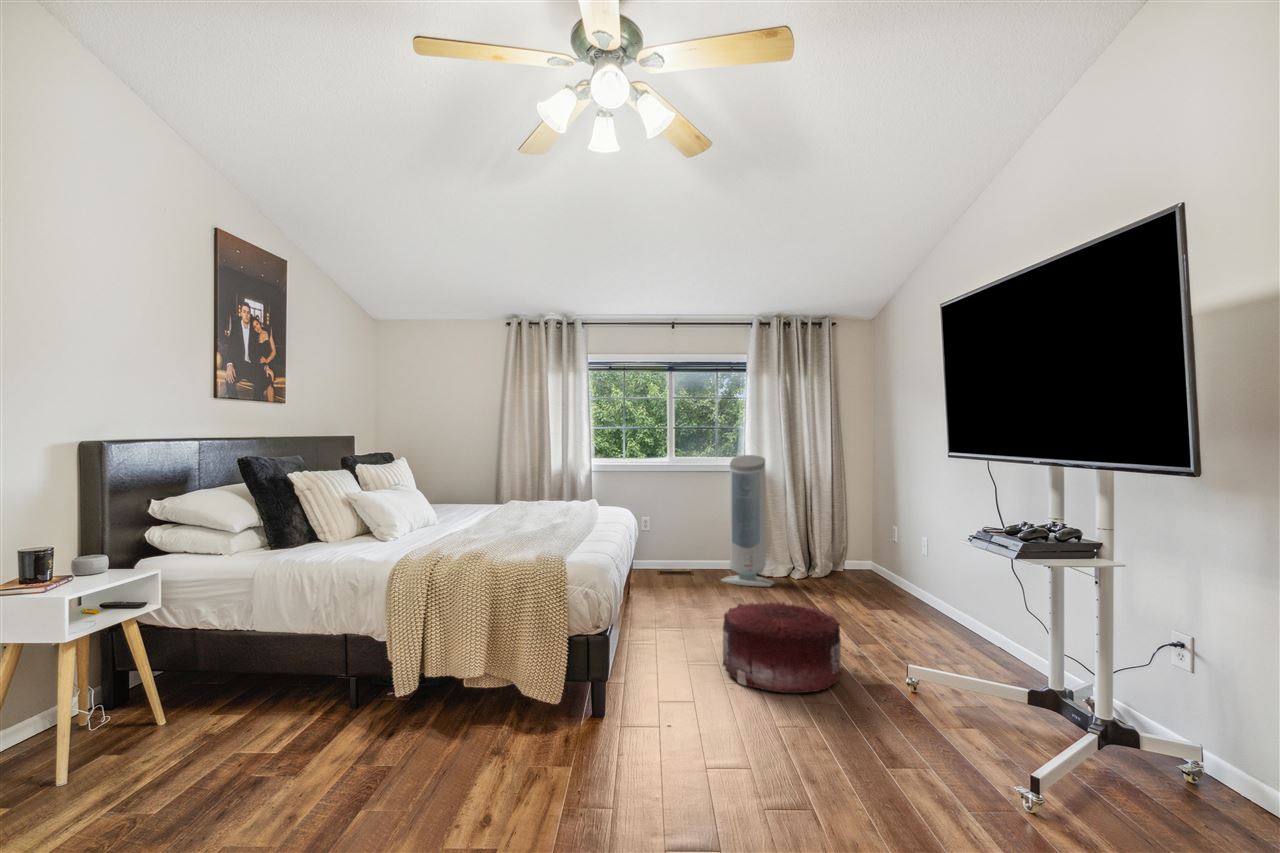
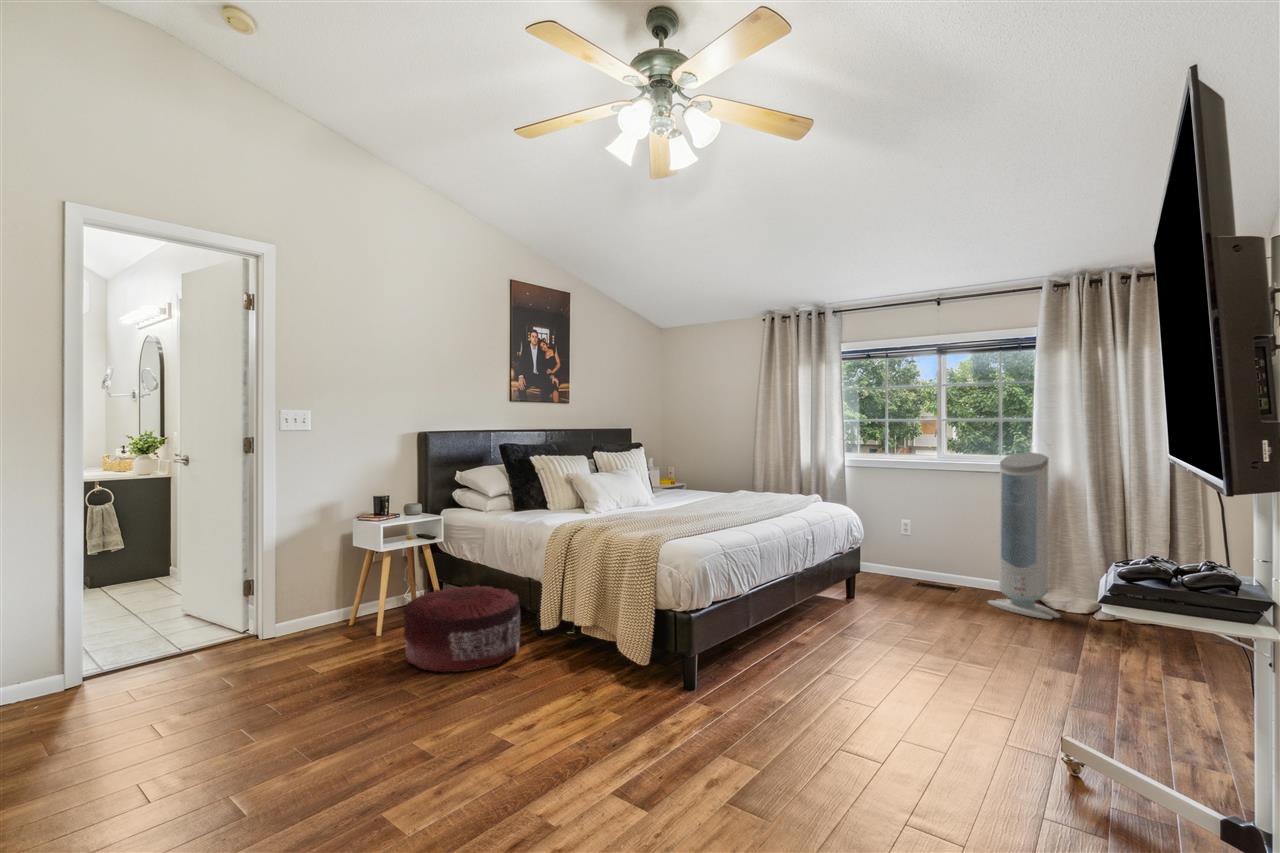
pouf: present [723,602,842,693] -> present [404,585,521,672]

